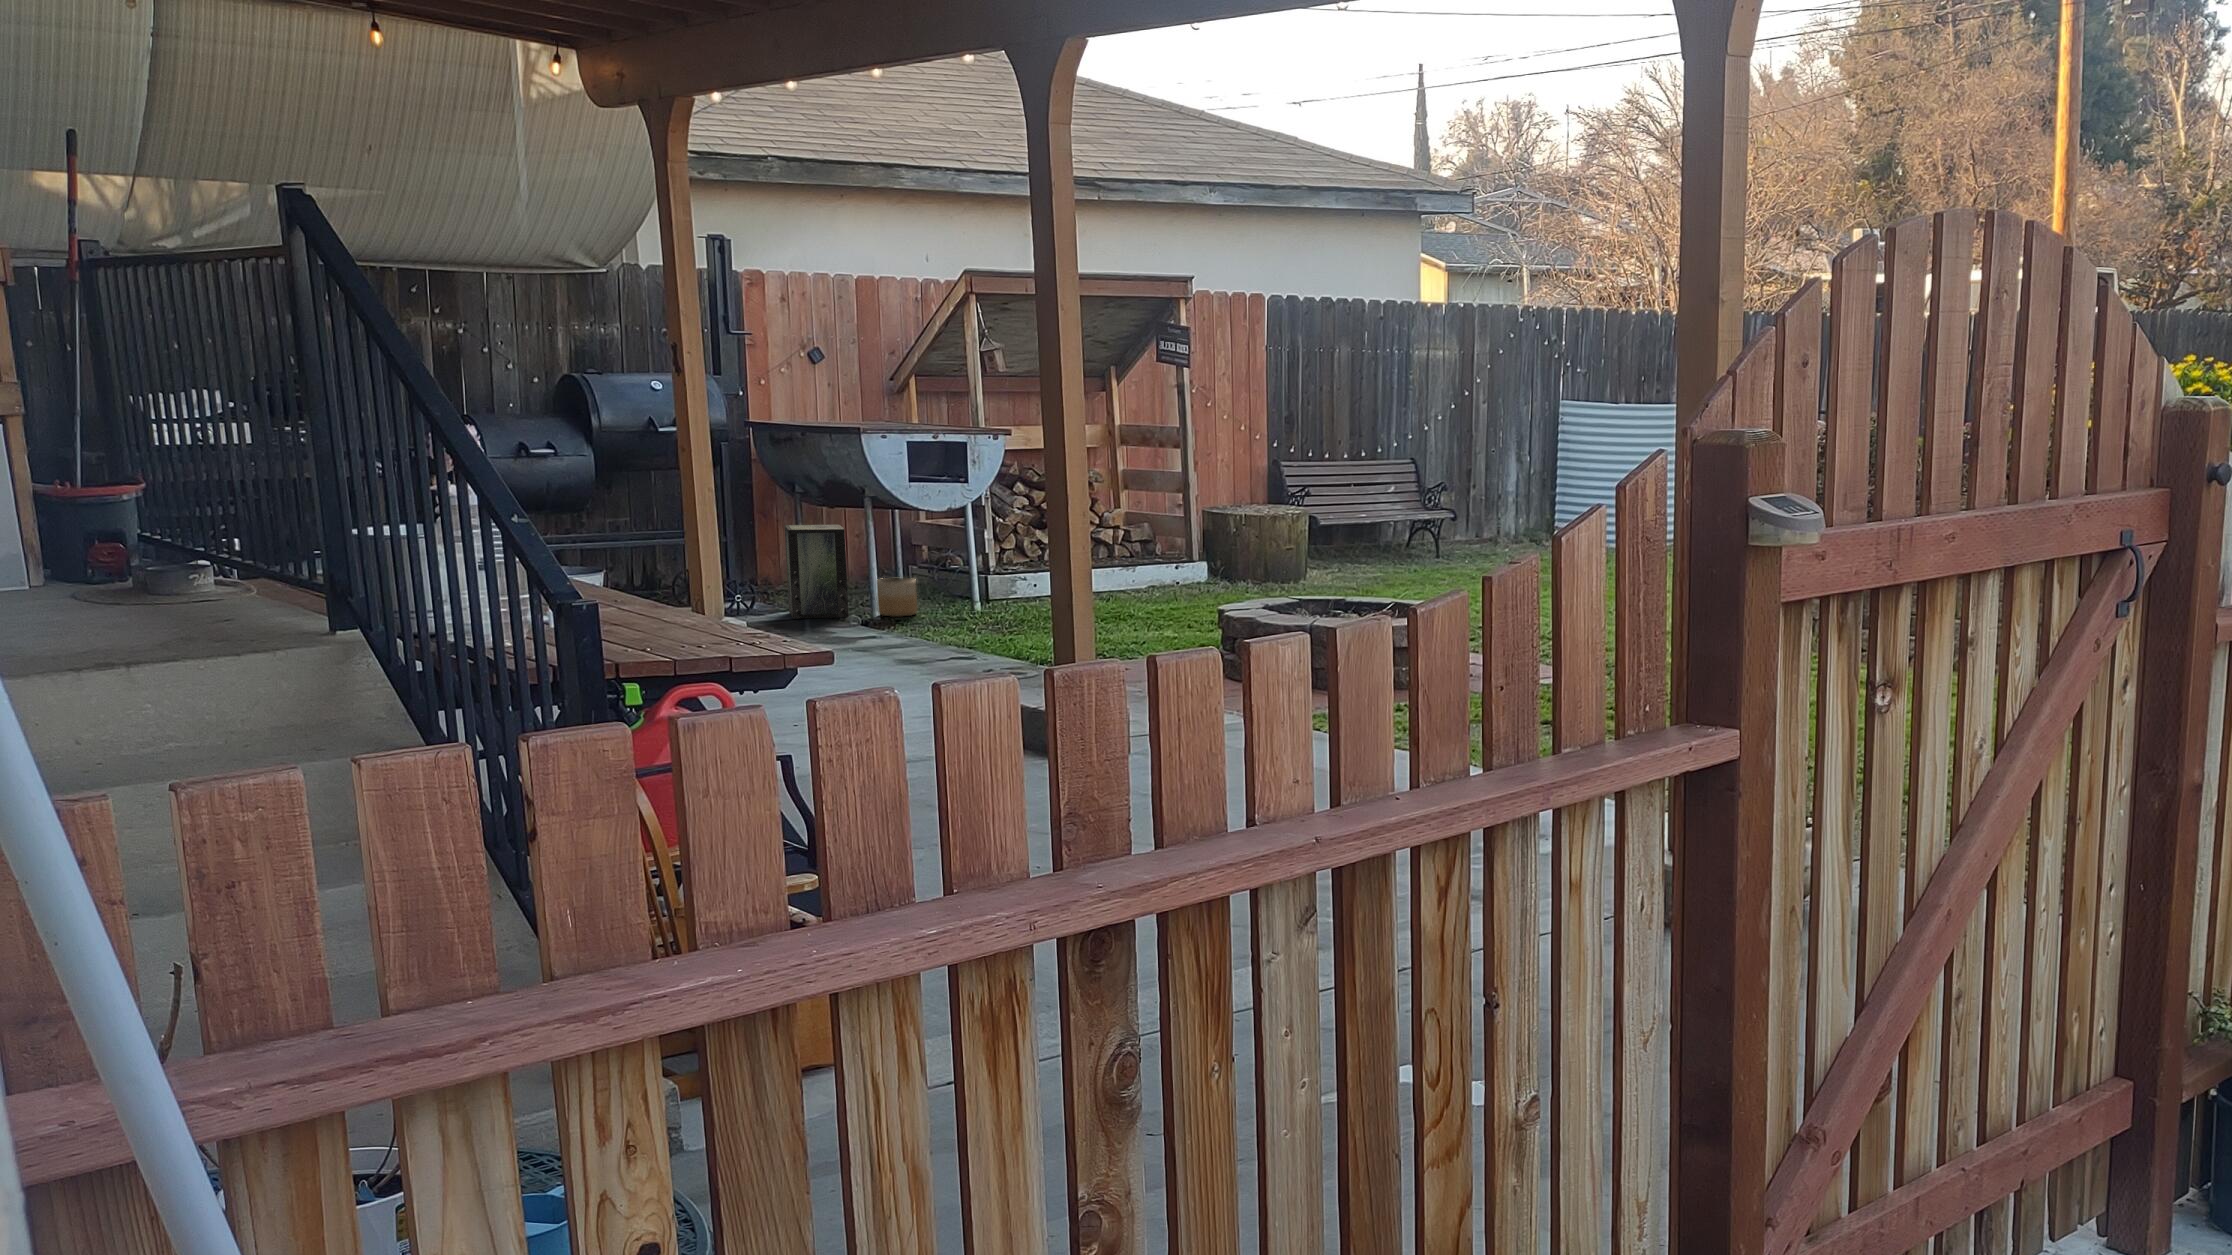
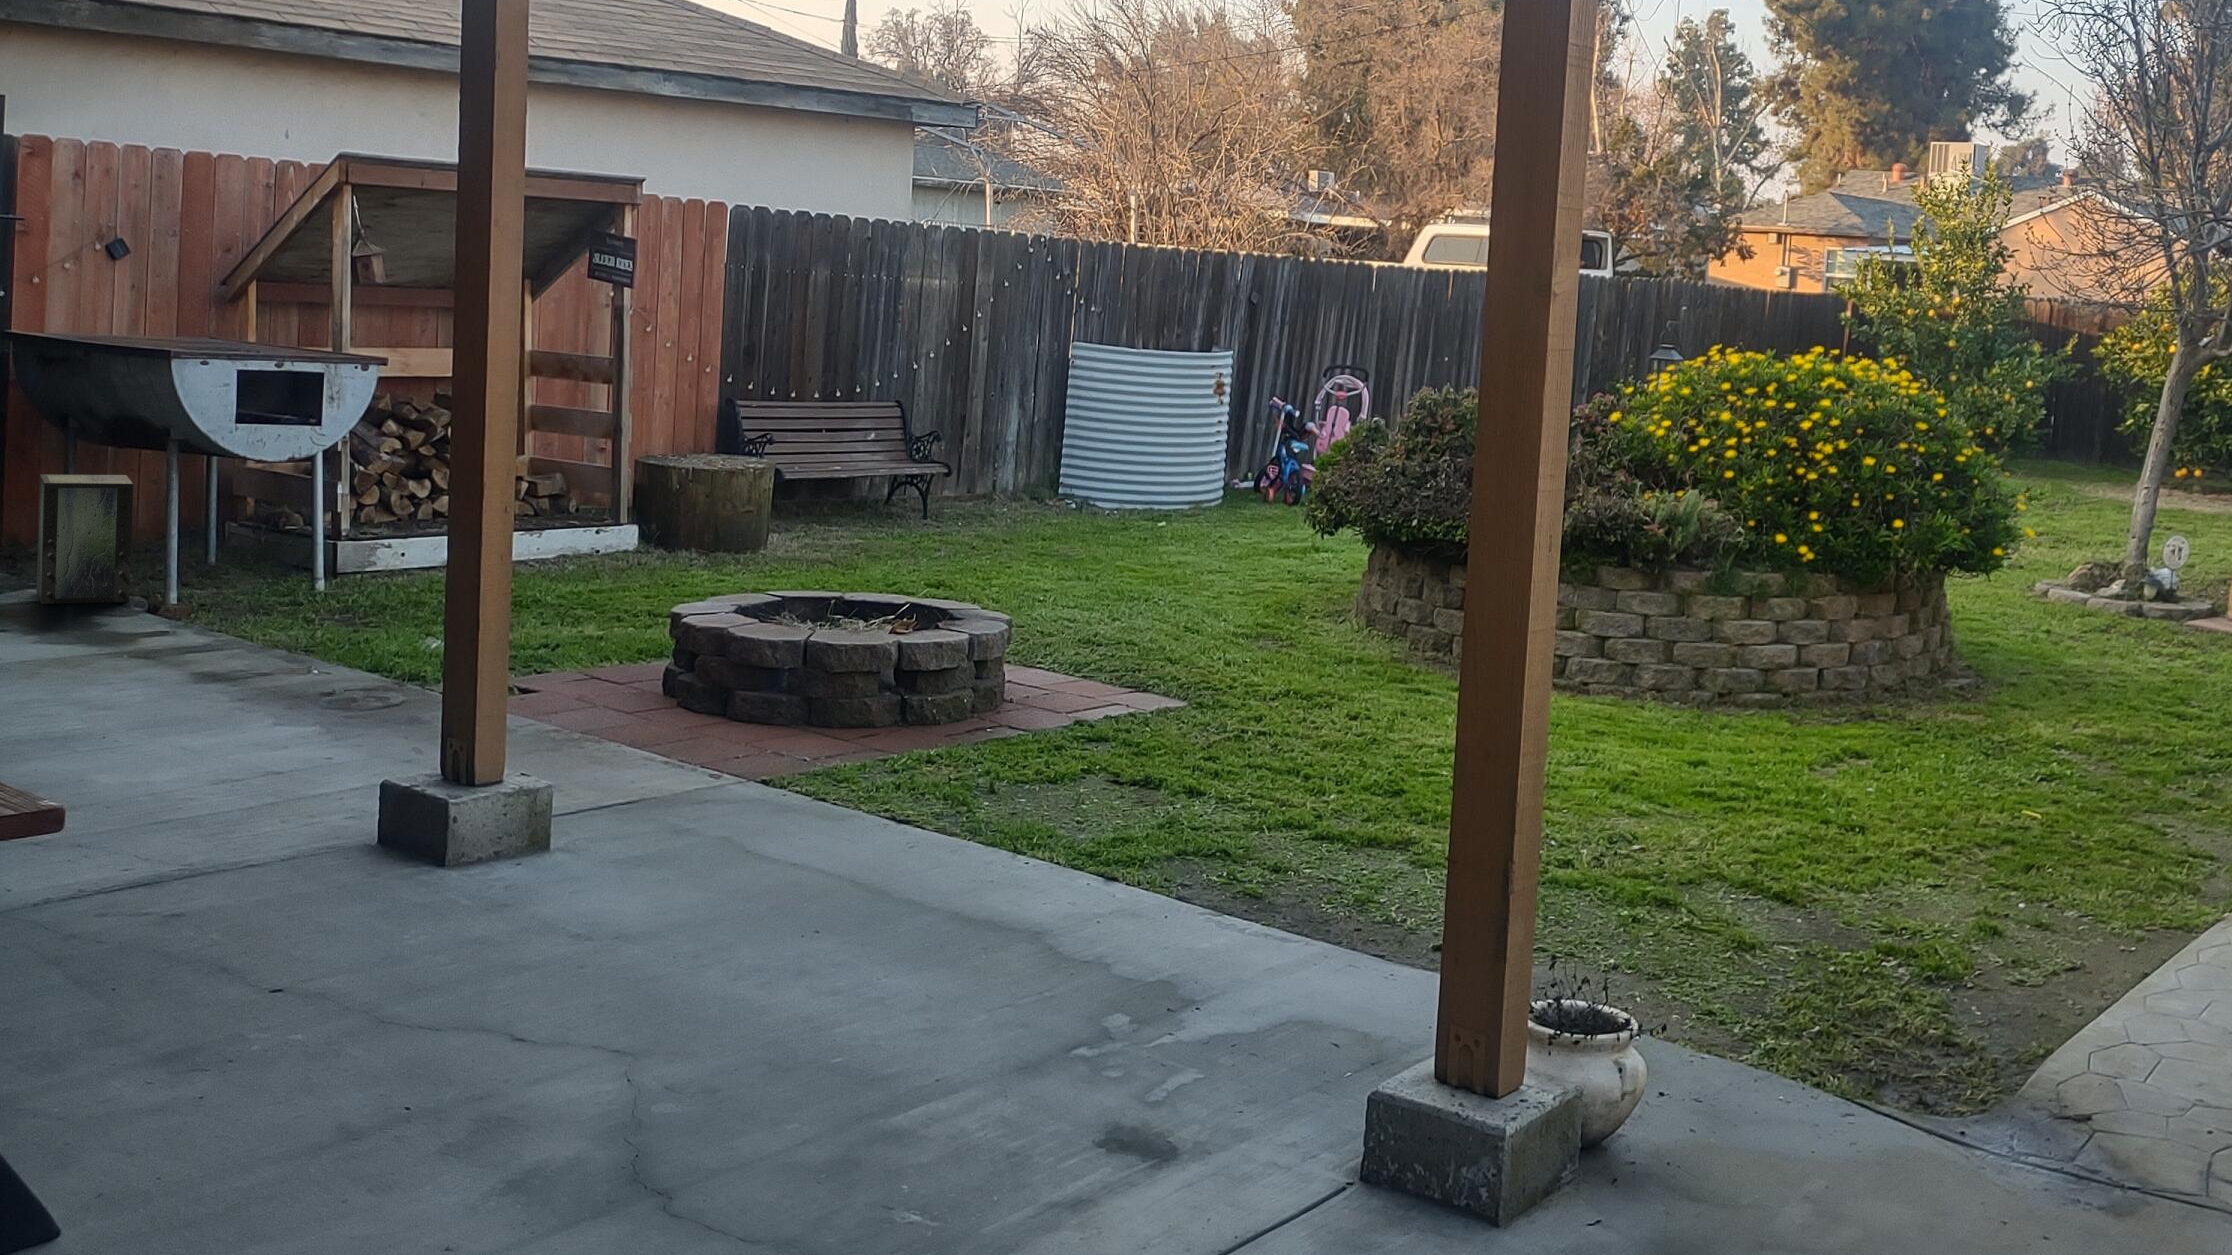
planter: present [877,578,917,617] -> none [175,549,237,602]

